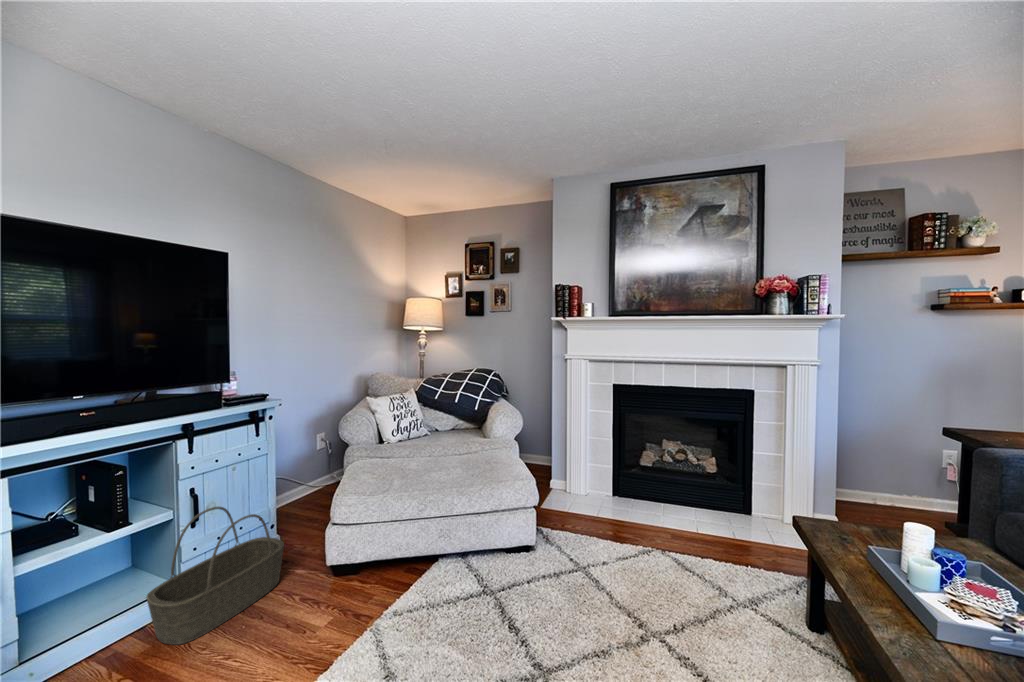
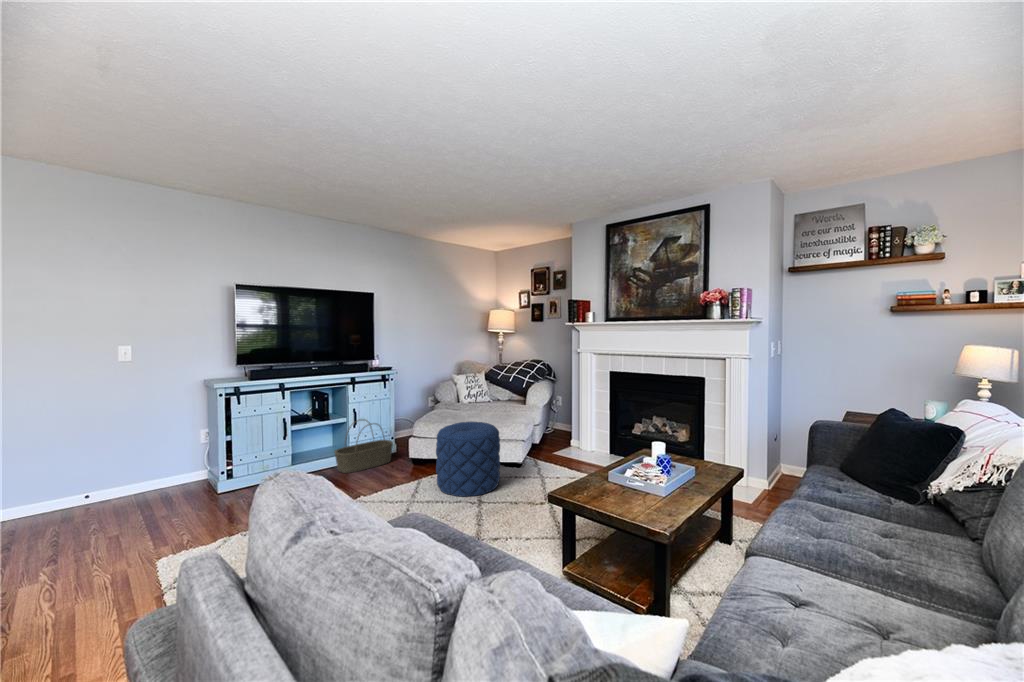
pouf: none [417,487,538,652] -> present [436,422,500,497]

